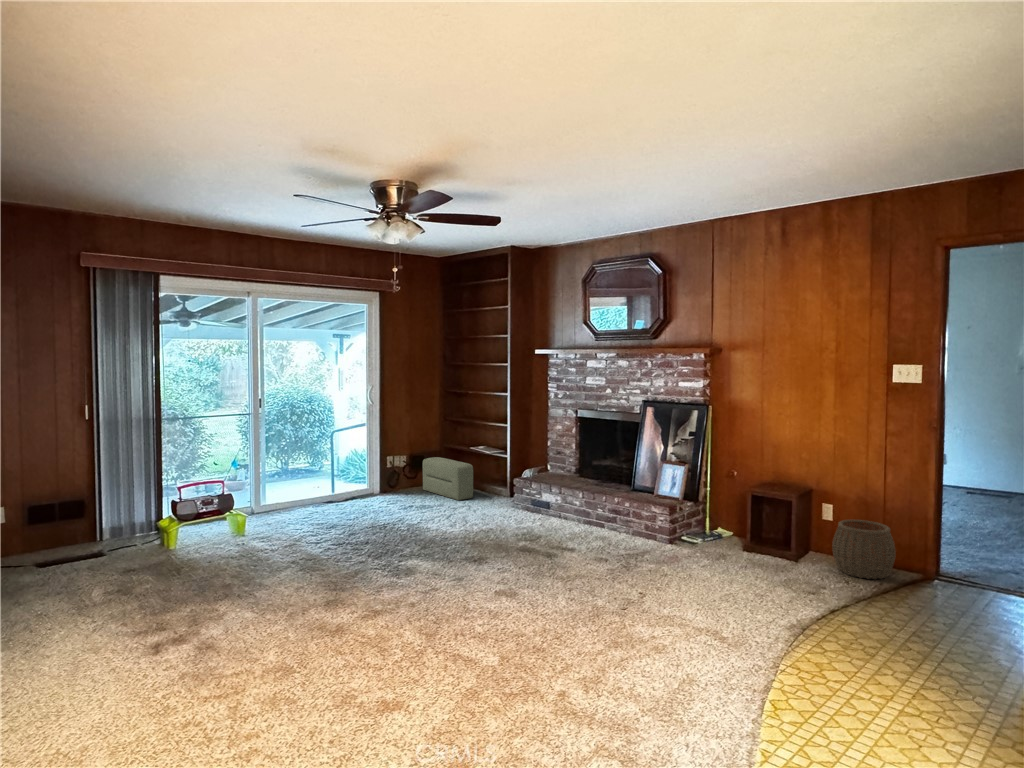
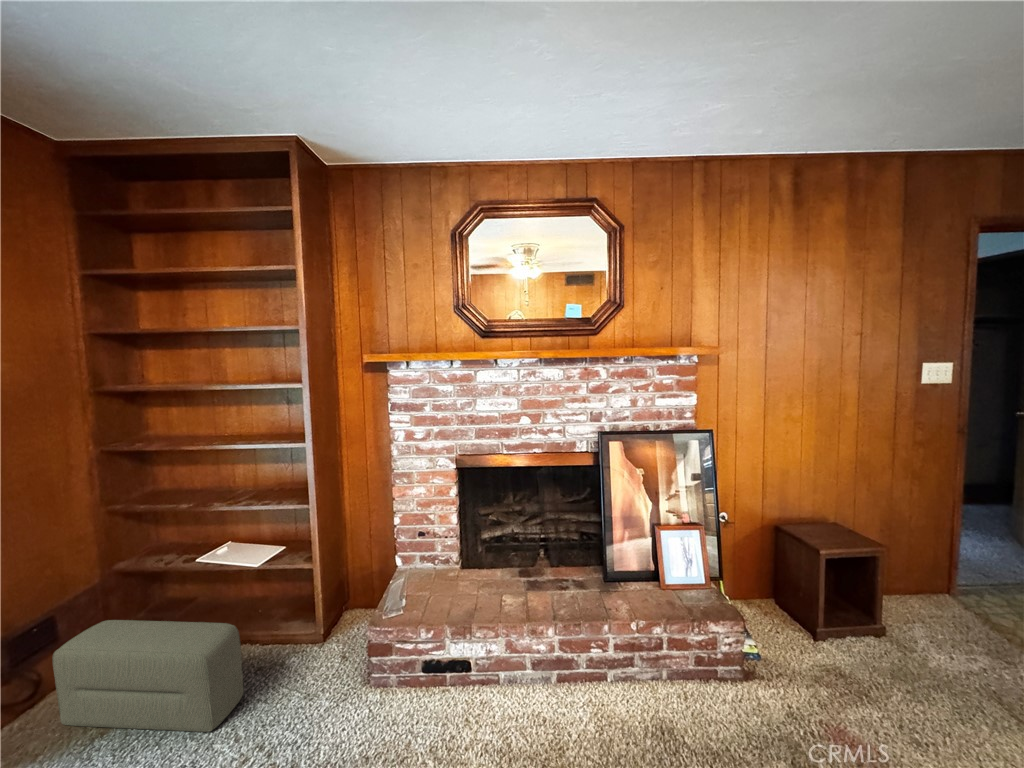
woven basket: present [832,520,896,579] -> none [888,551,985,636]

